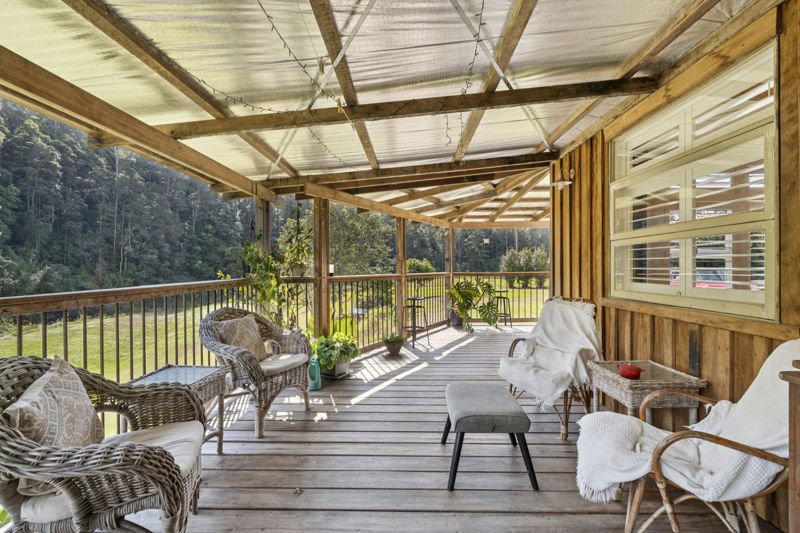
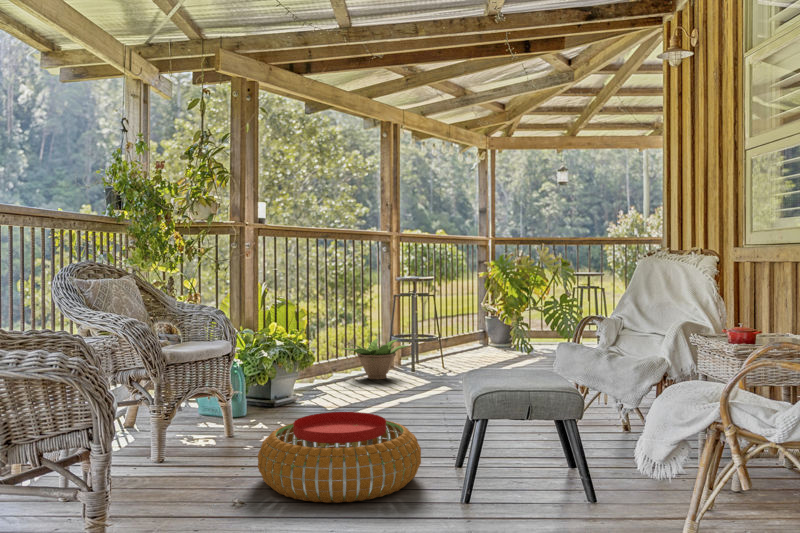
pouf: none [312,414,420,499] -> present [258,412,421,503]

